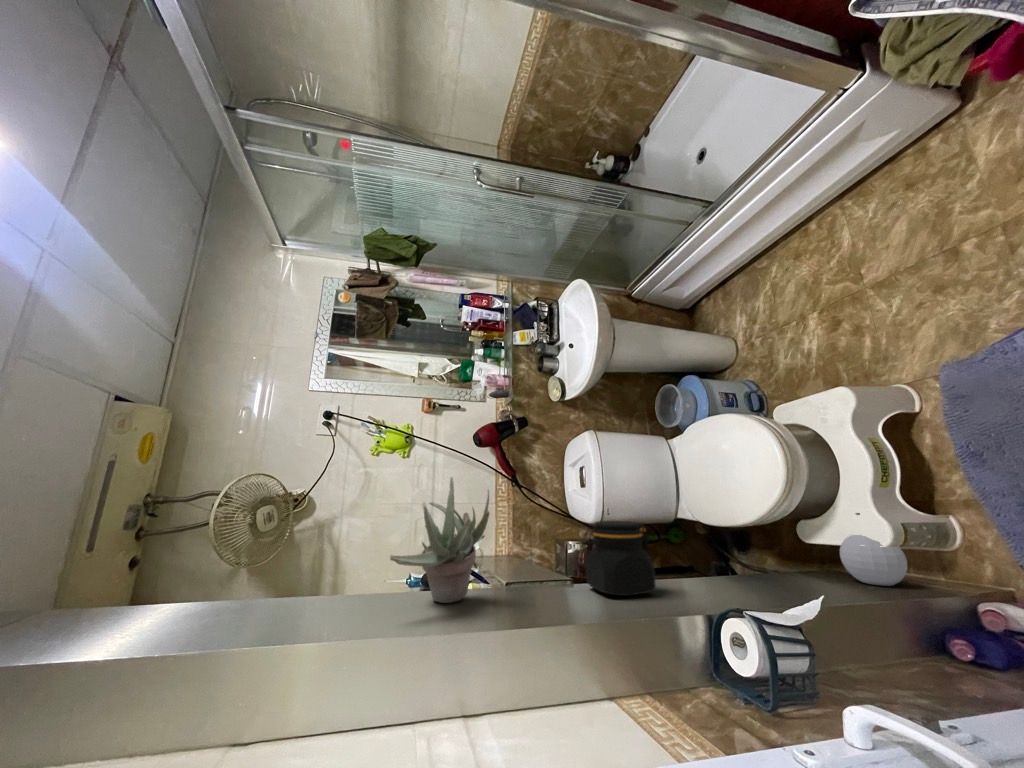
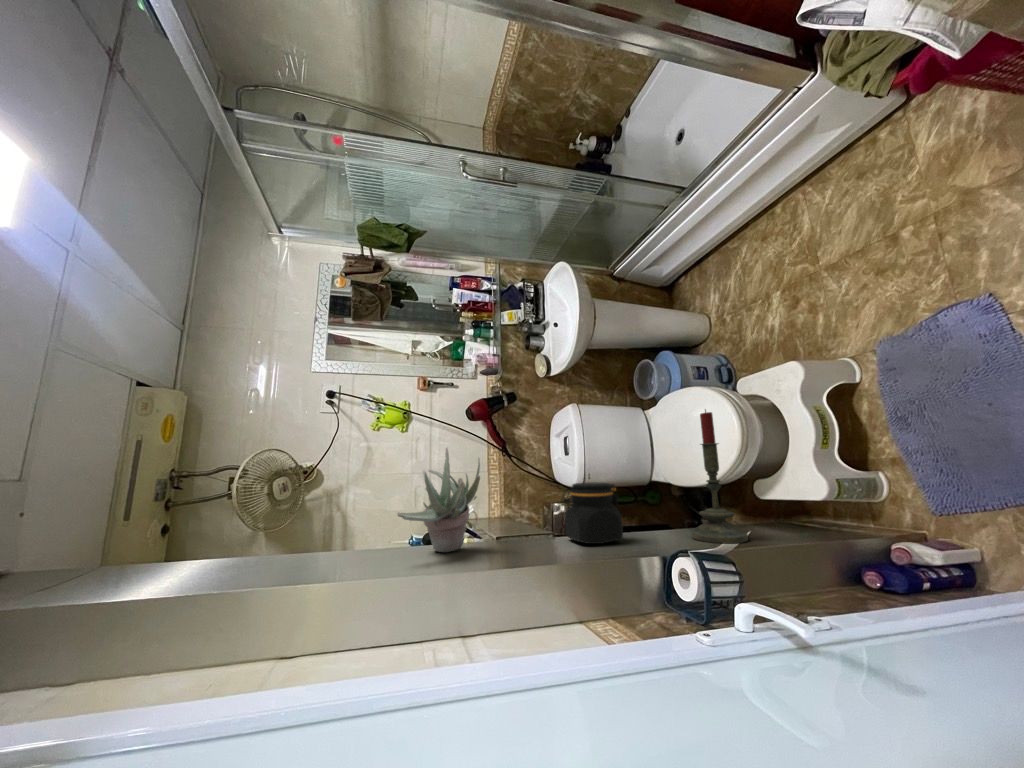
candle: none [734,438,805,600] -> present [691,409,748,544]
soap bottle: present [840,513,907,586] -> none [786,471,840,532]

